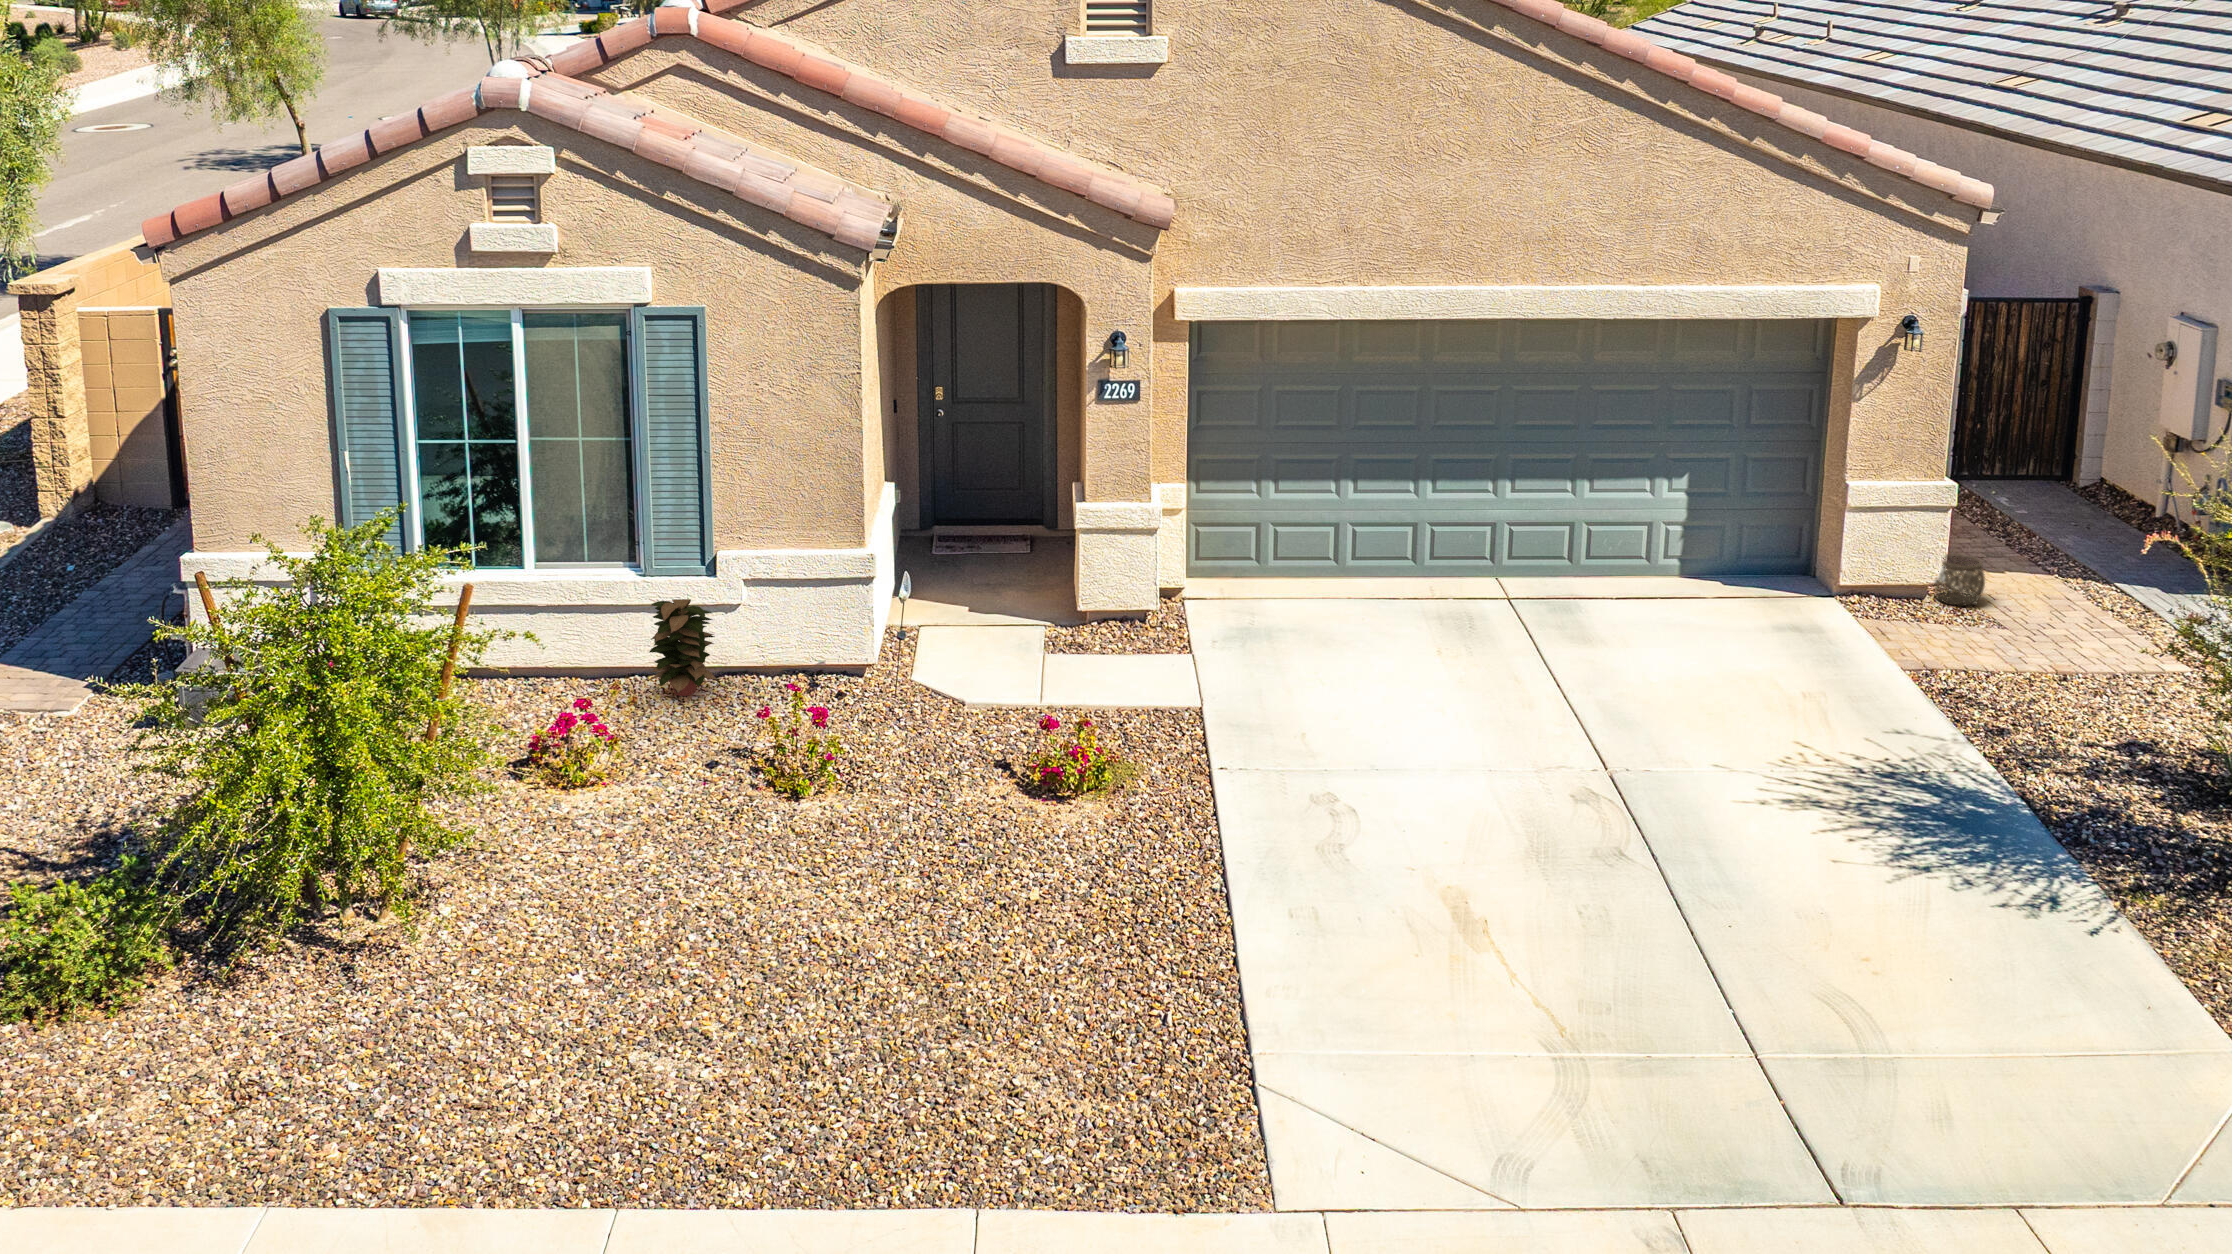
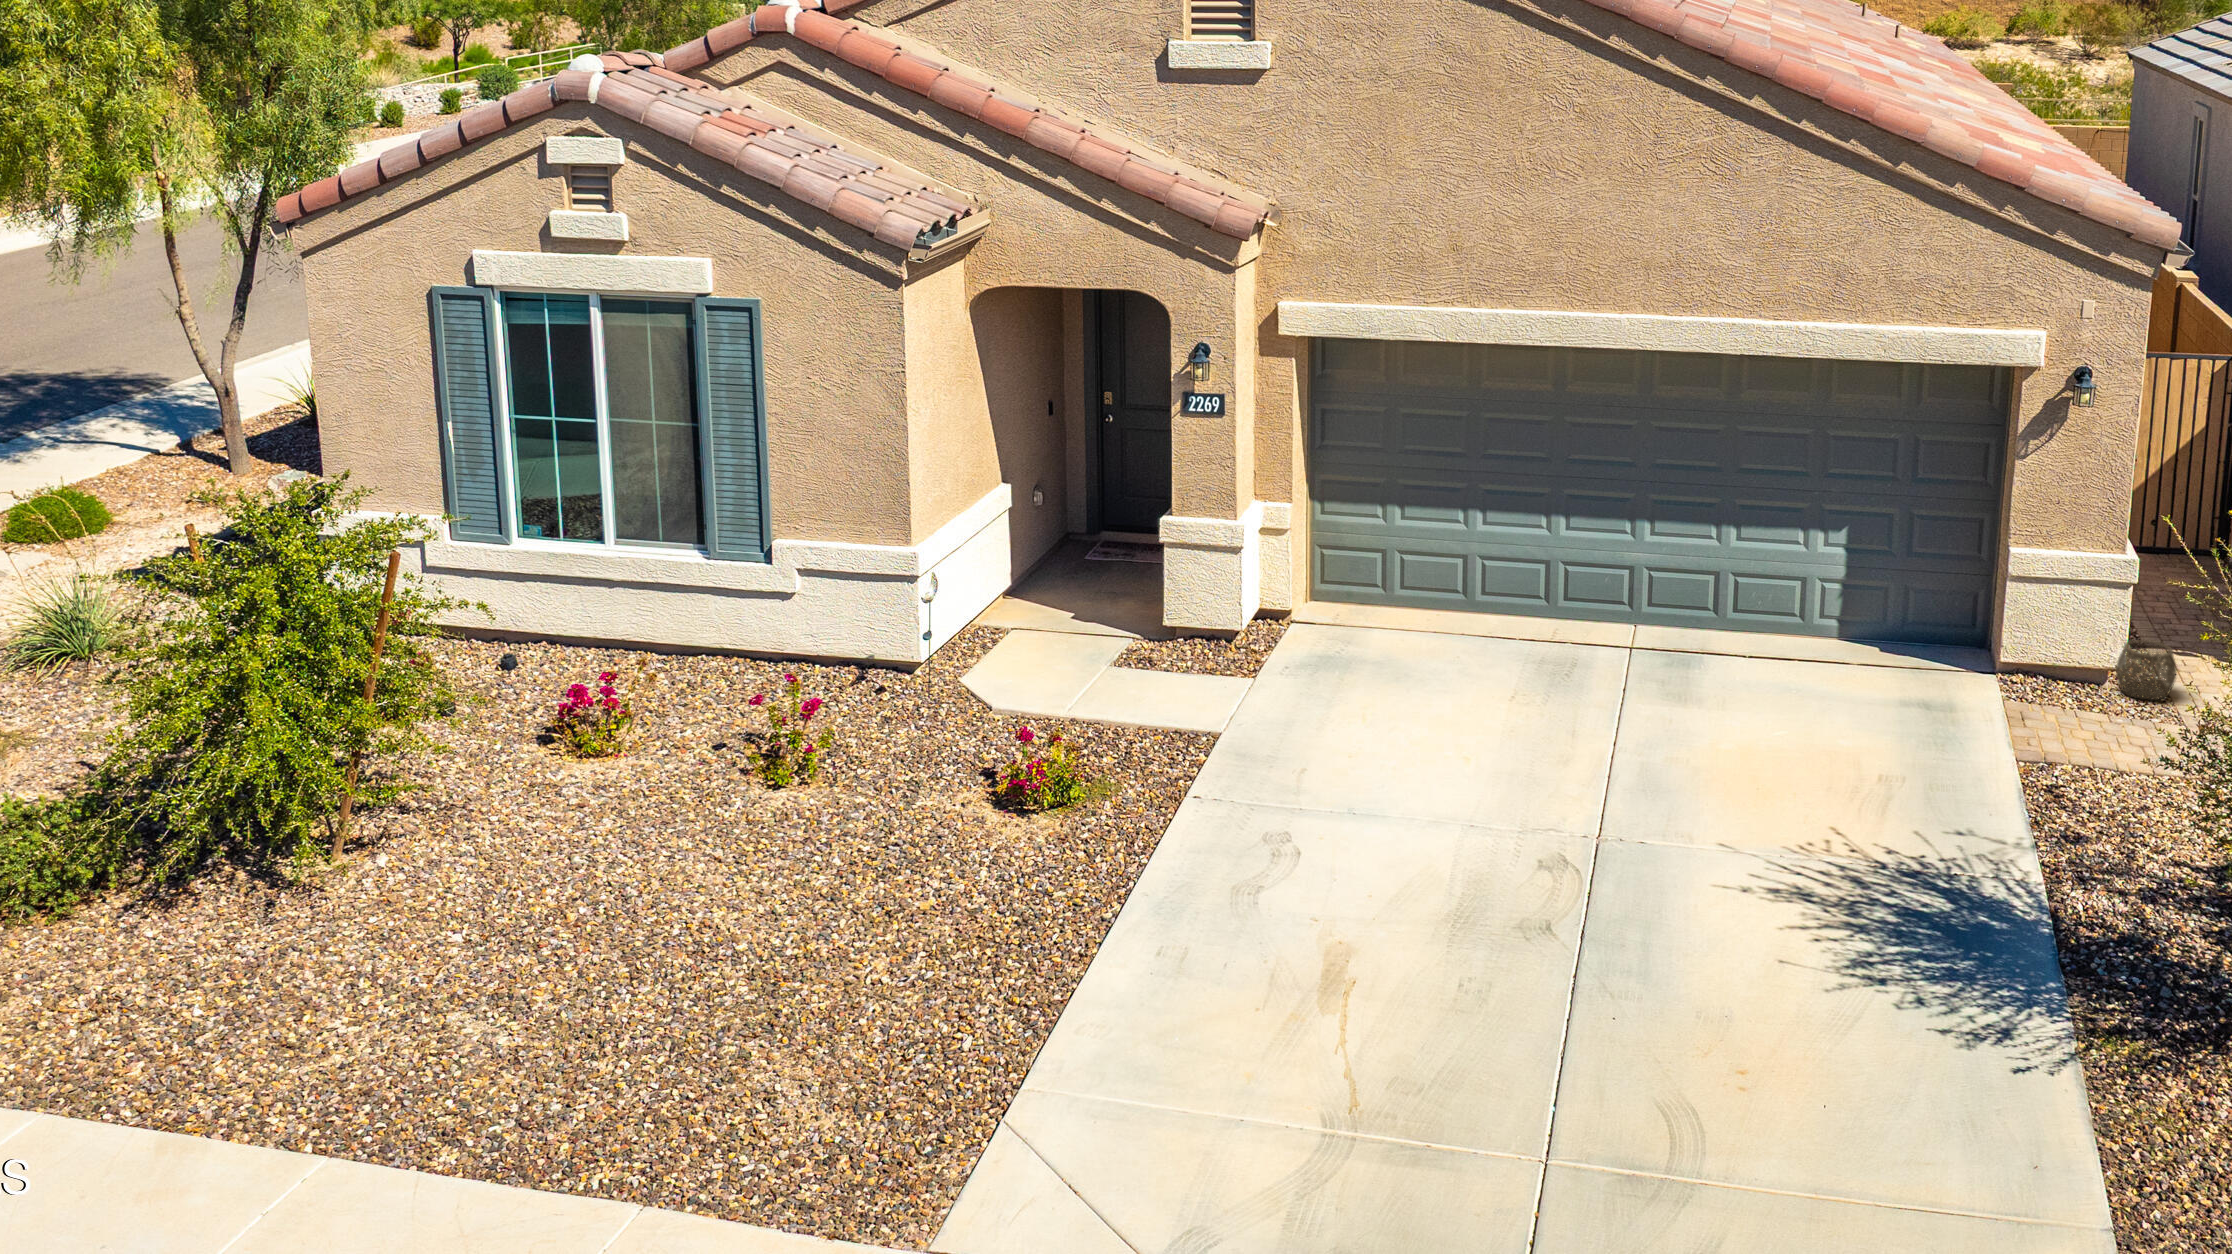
decorative plant: present [649,599,718,696] -> none [697,587,768,683]

